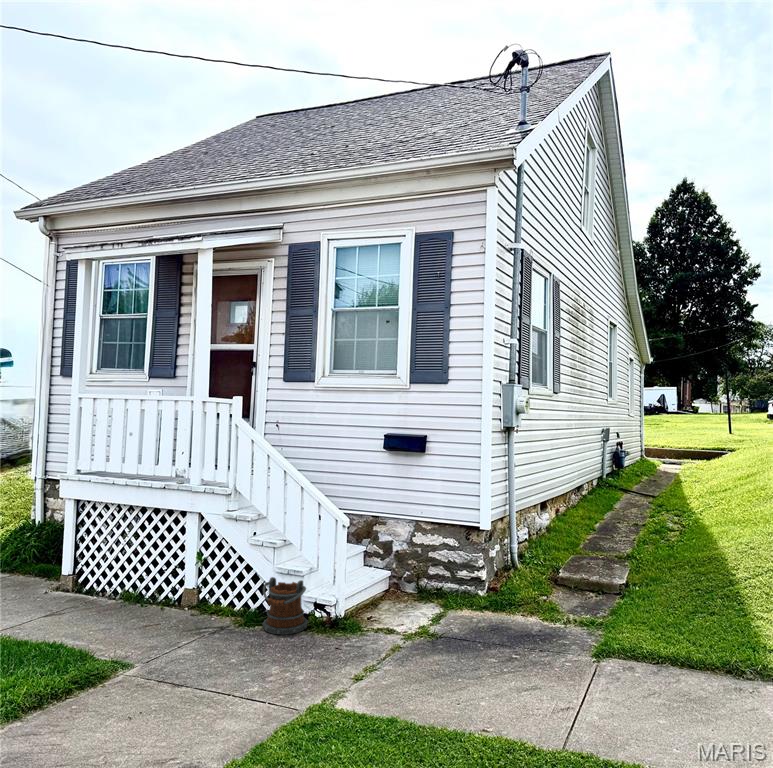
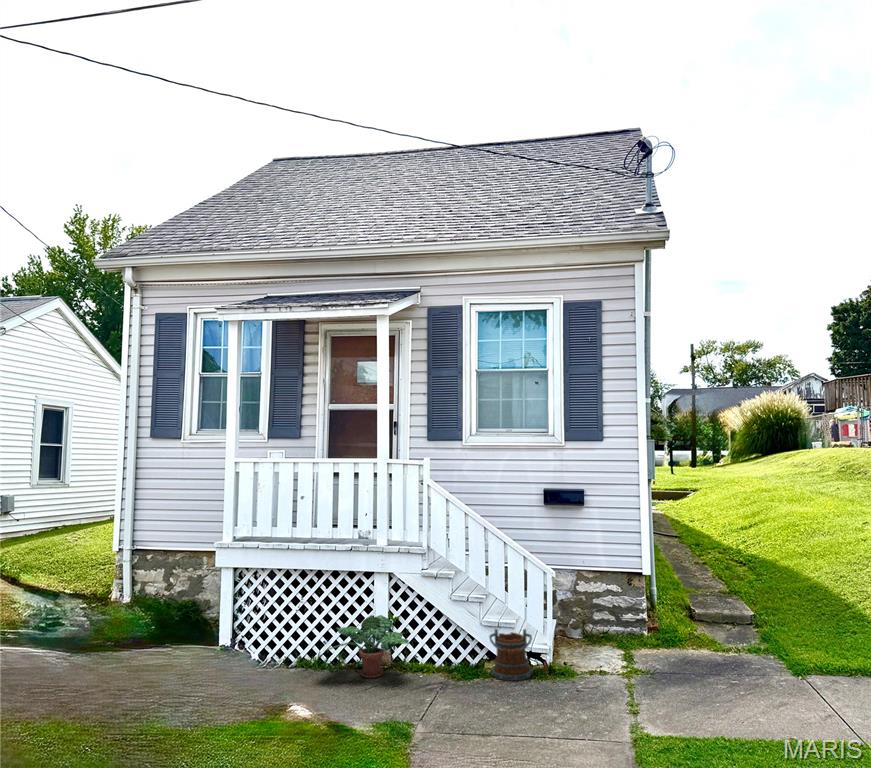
potted plant: none [94,552,189,615] -> present [327,615,409,678]

